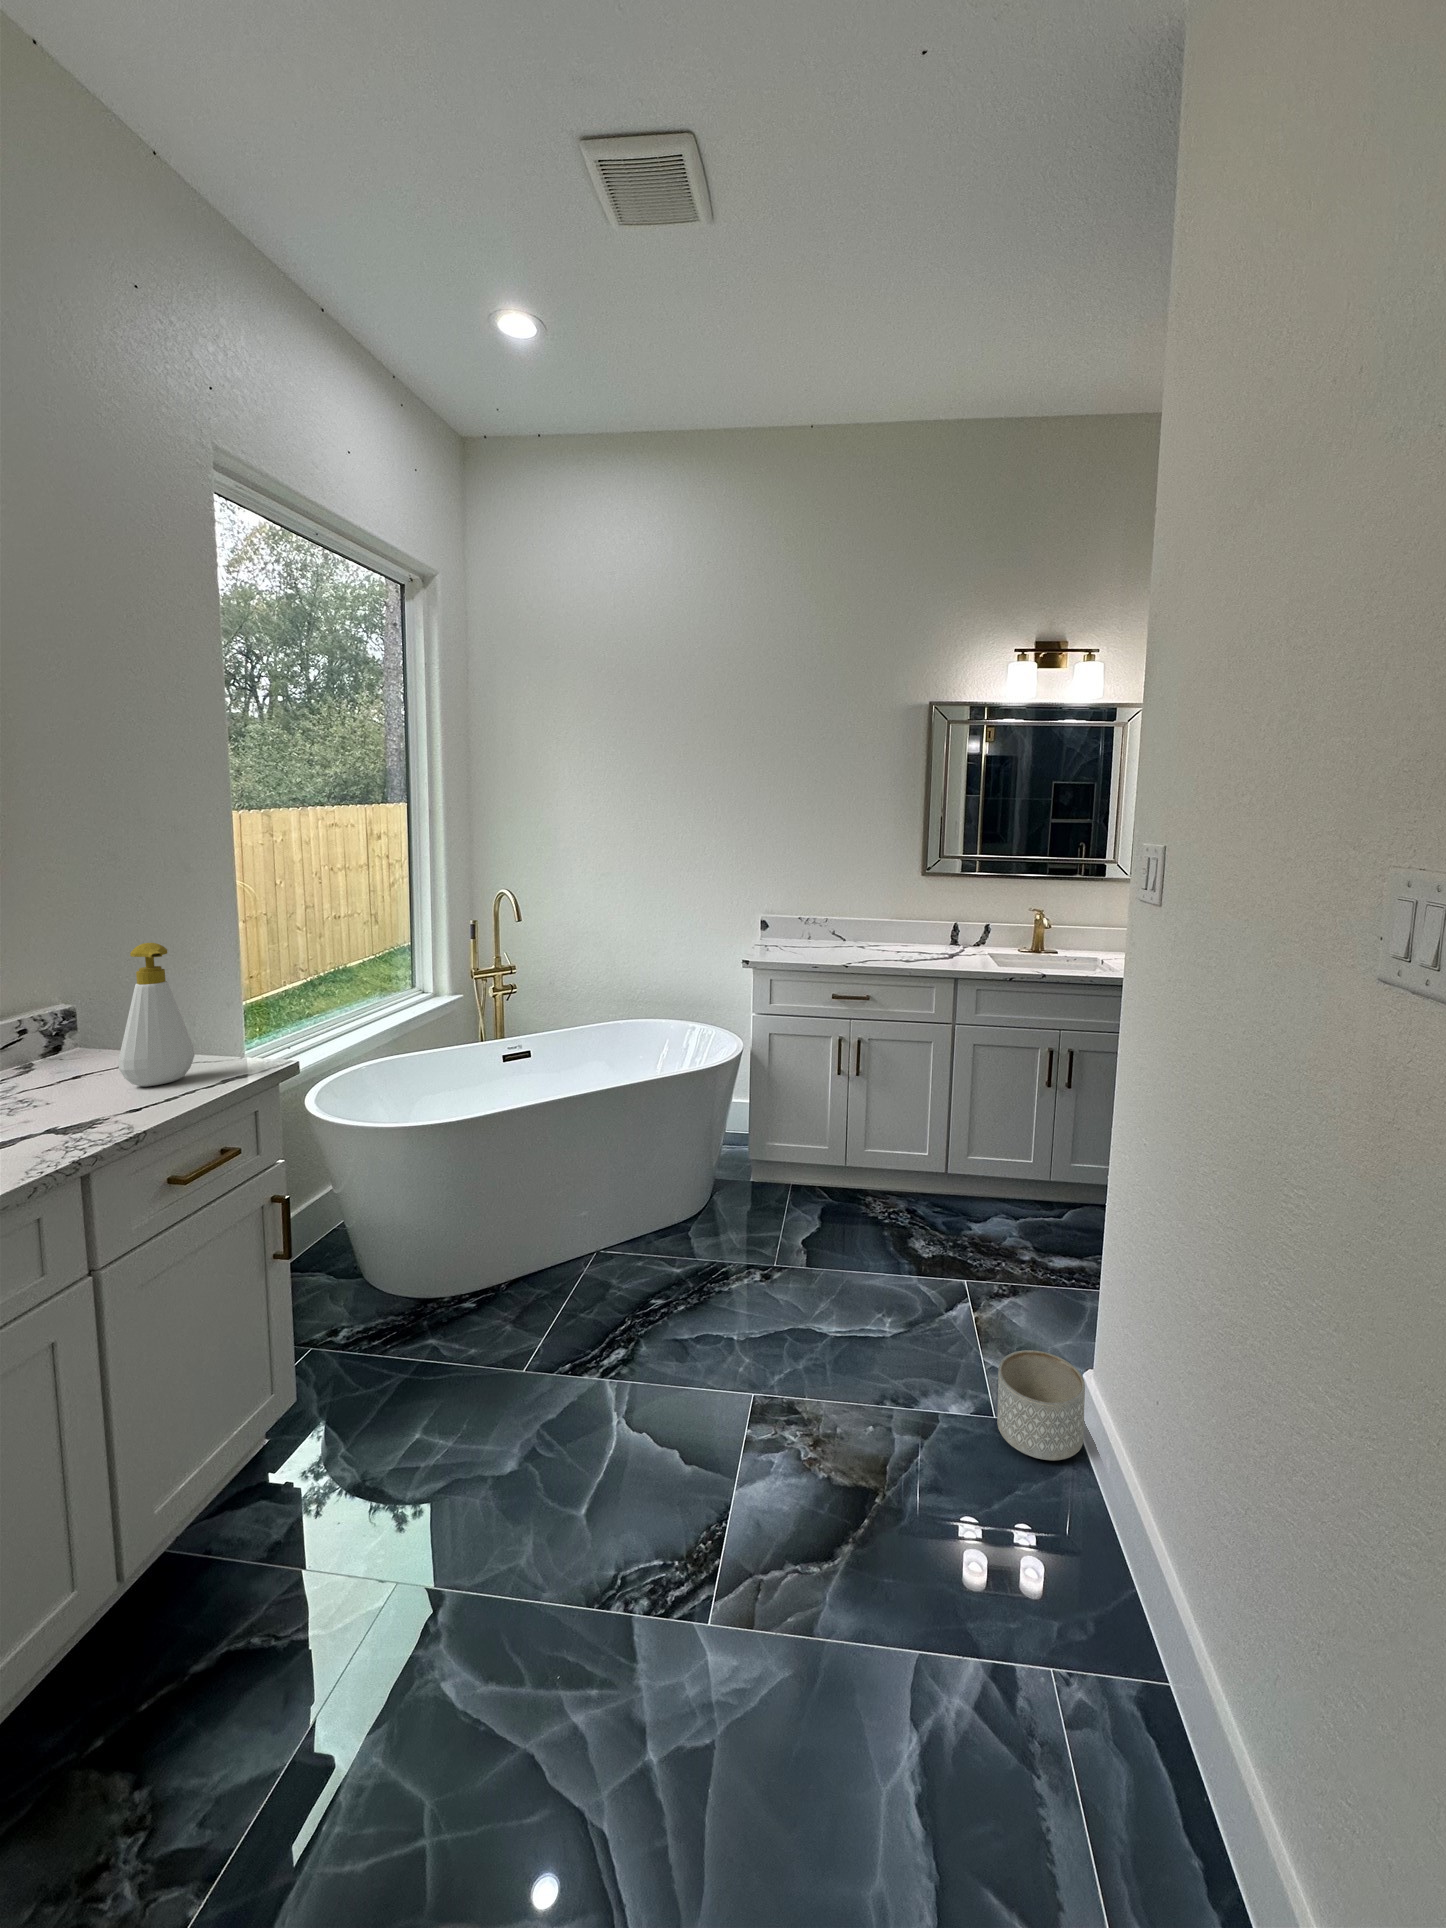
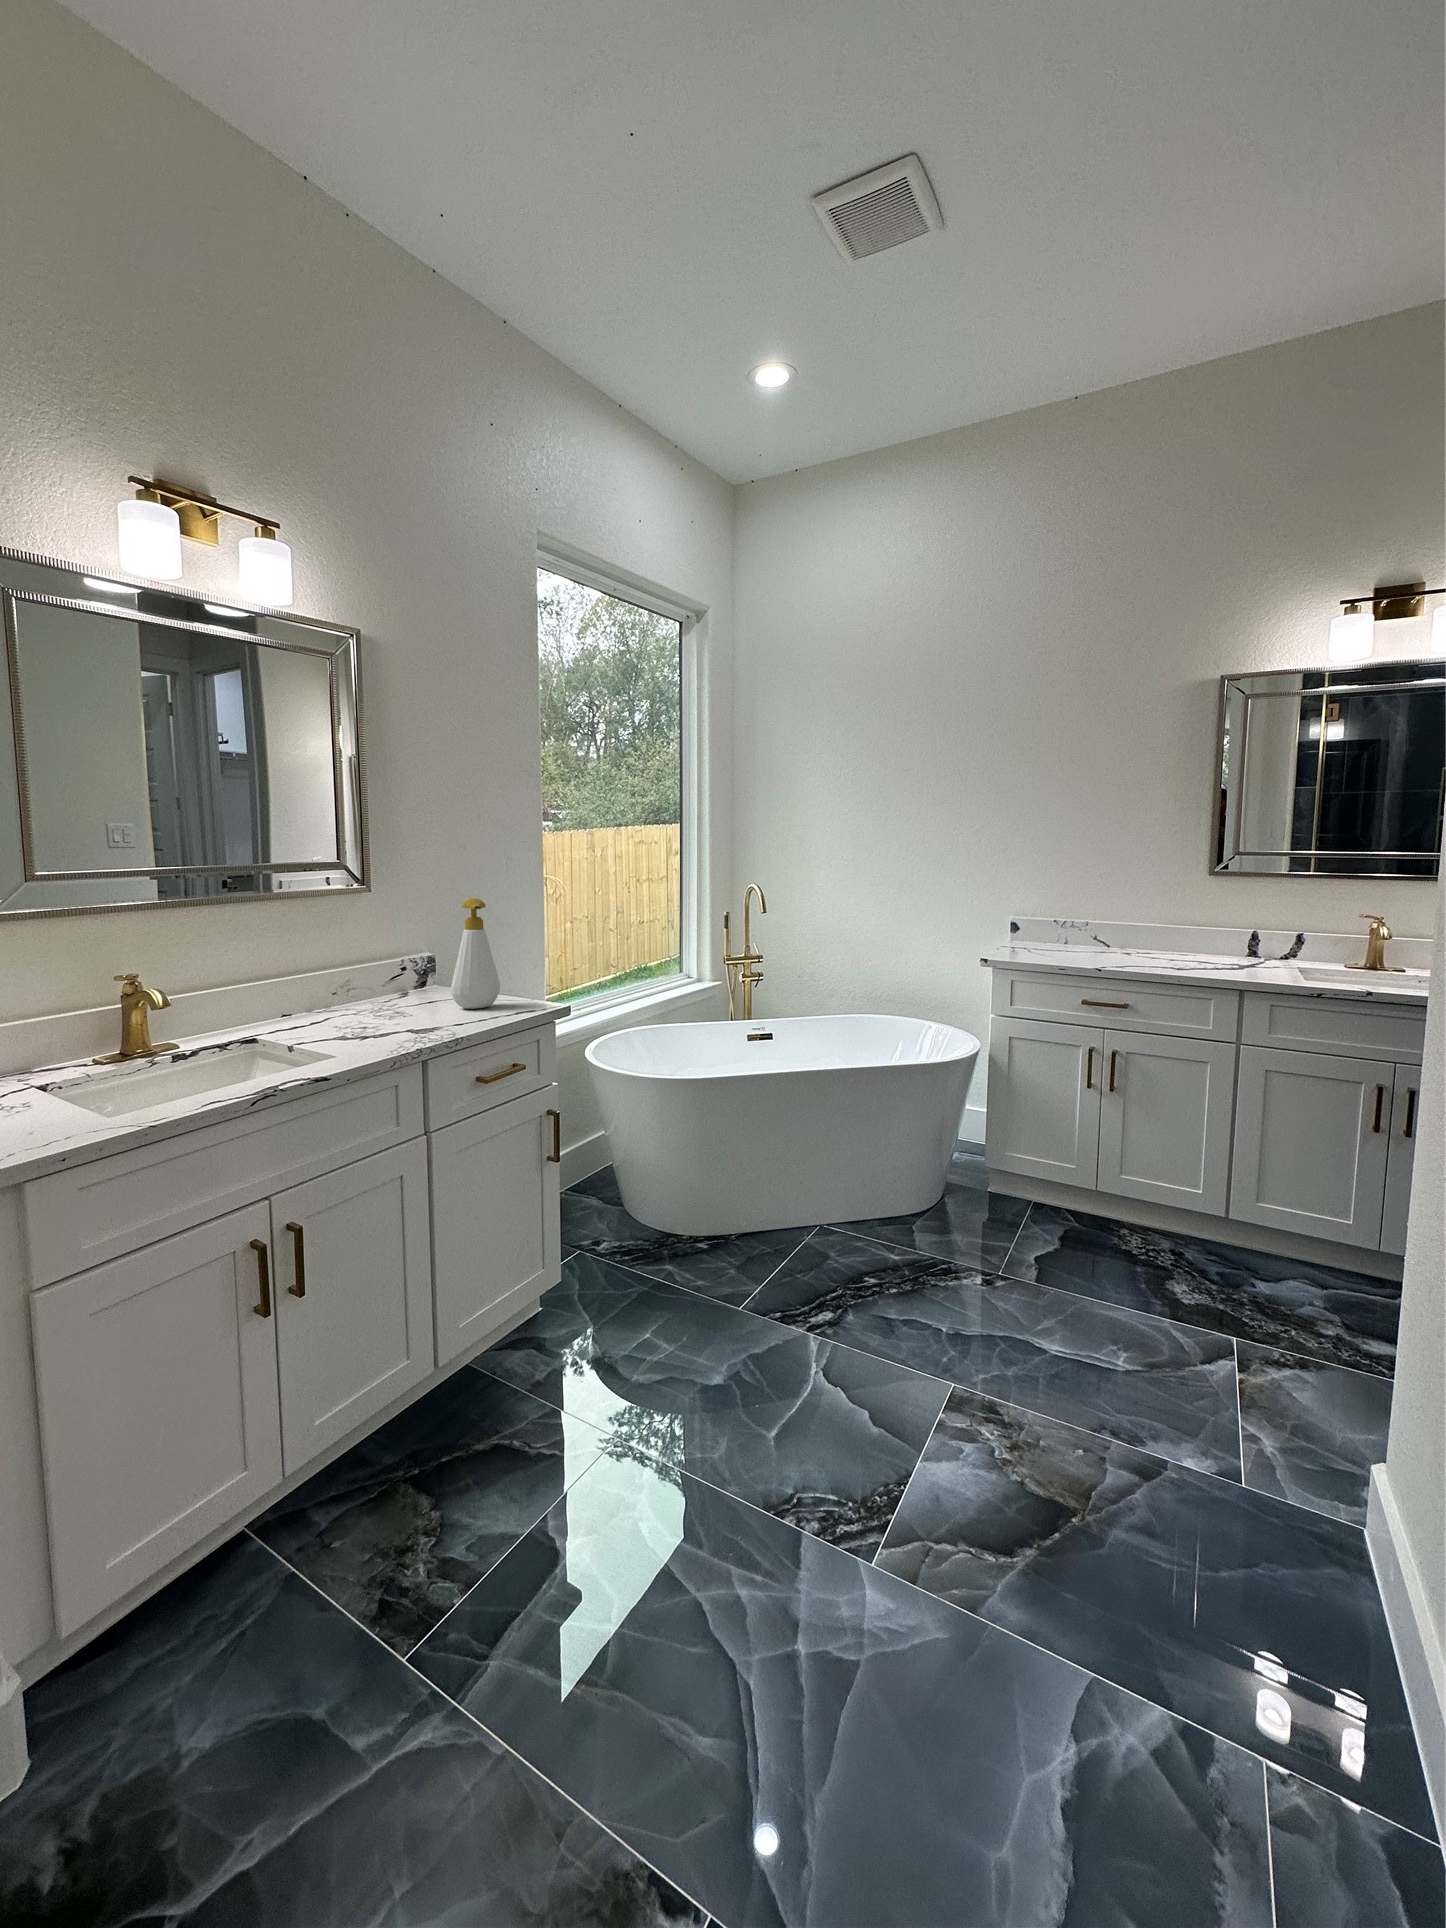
planter: present [997,1350,1085,1460] -> none [1240,1418,1363,1554]

